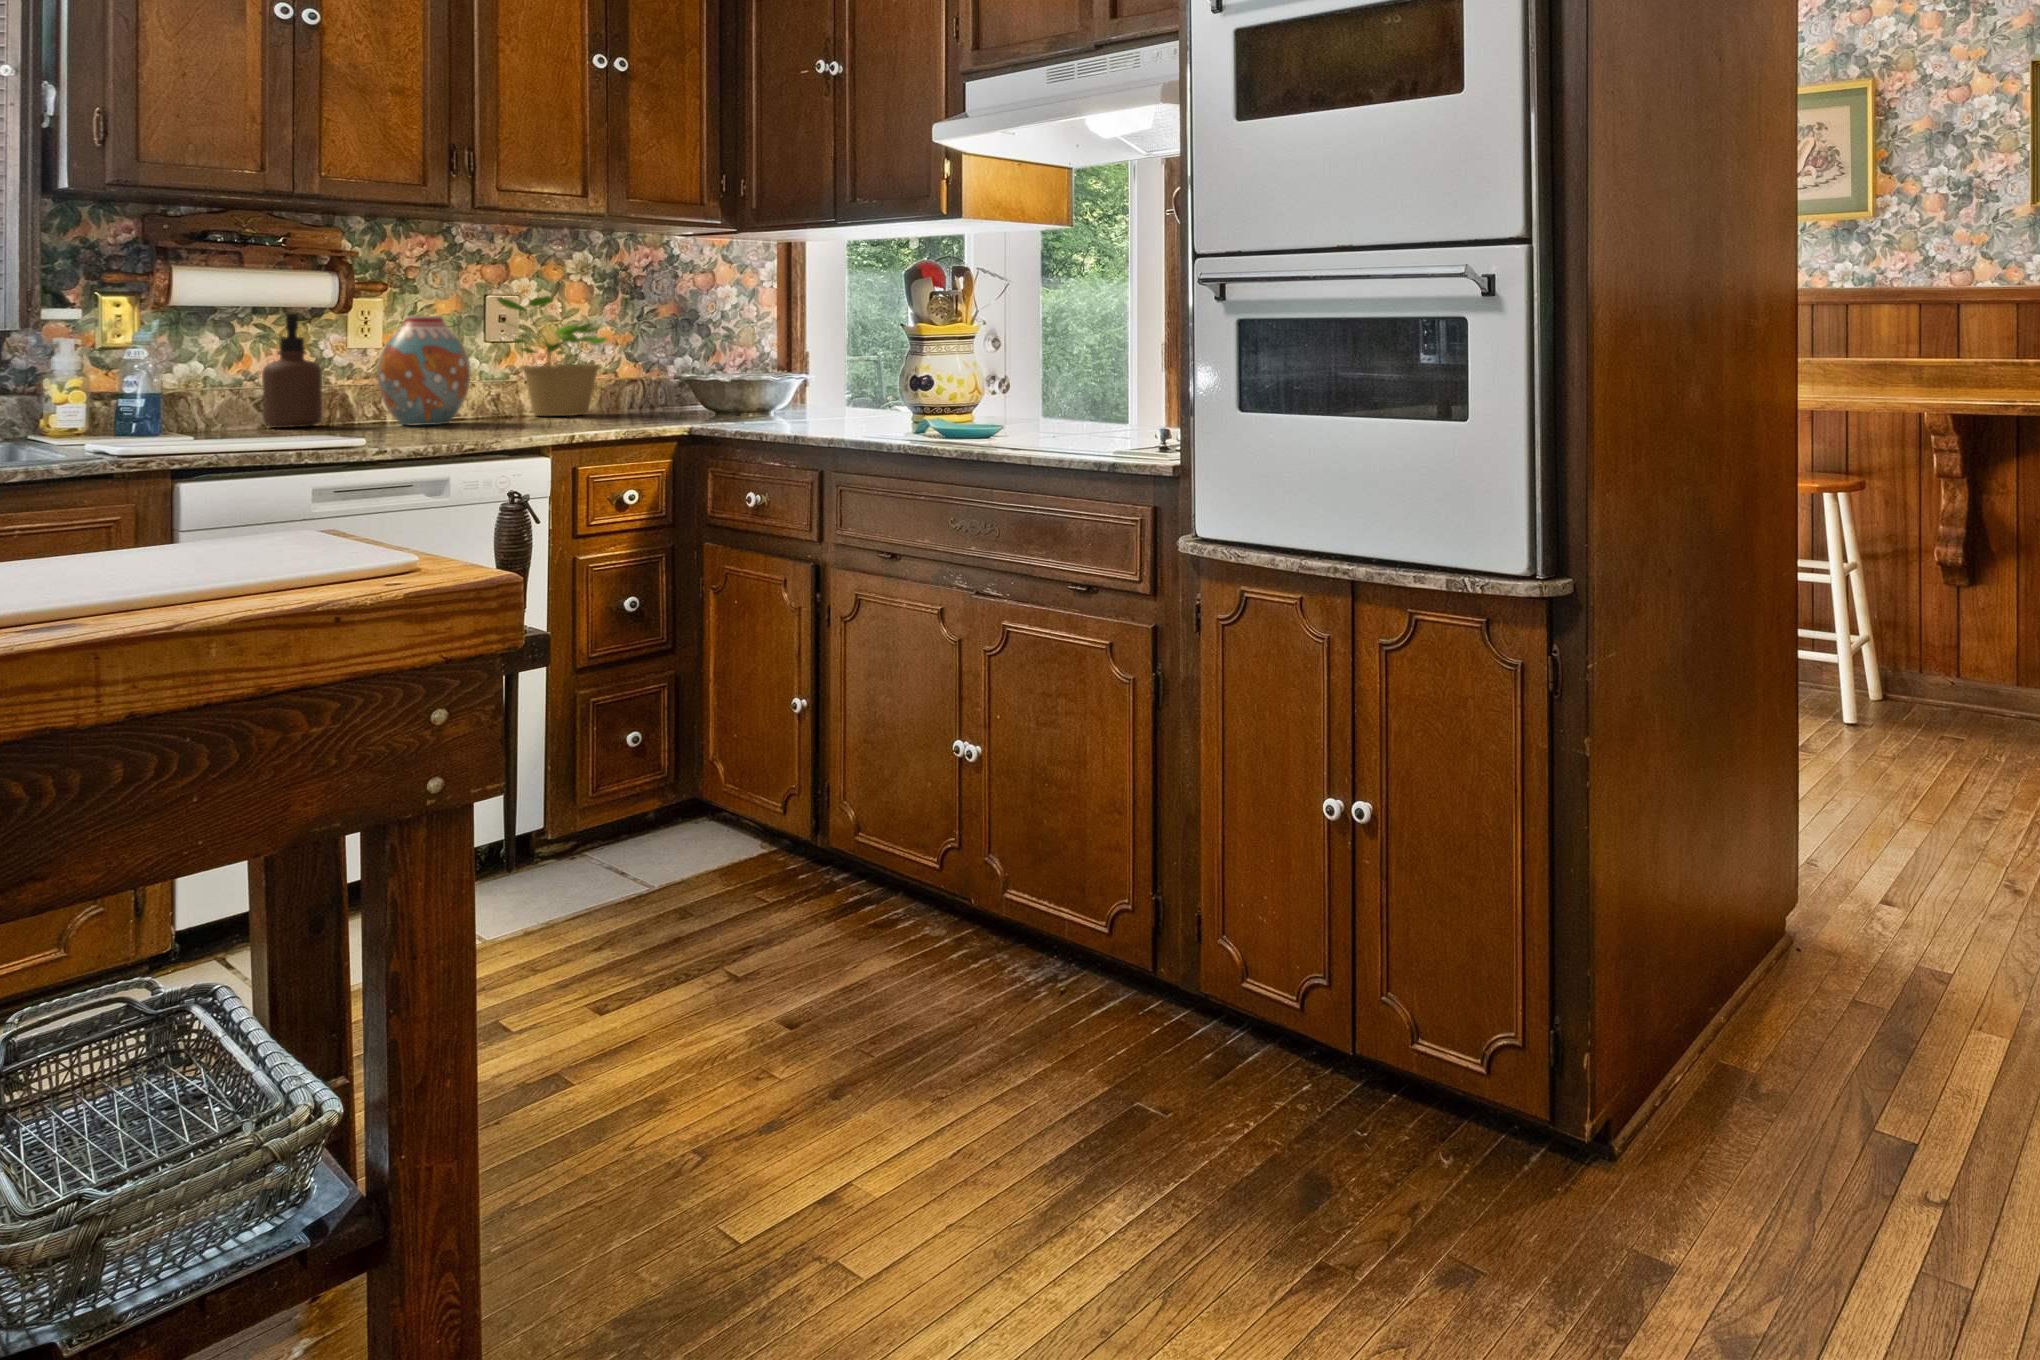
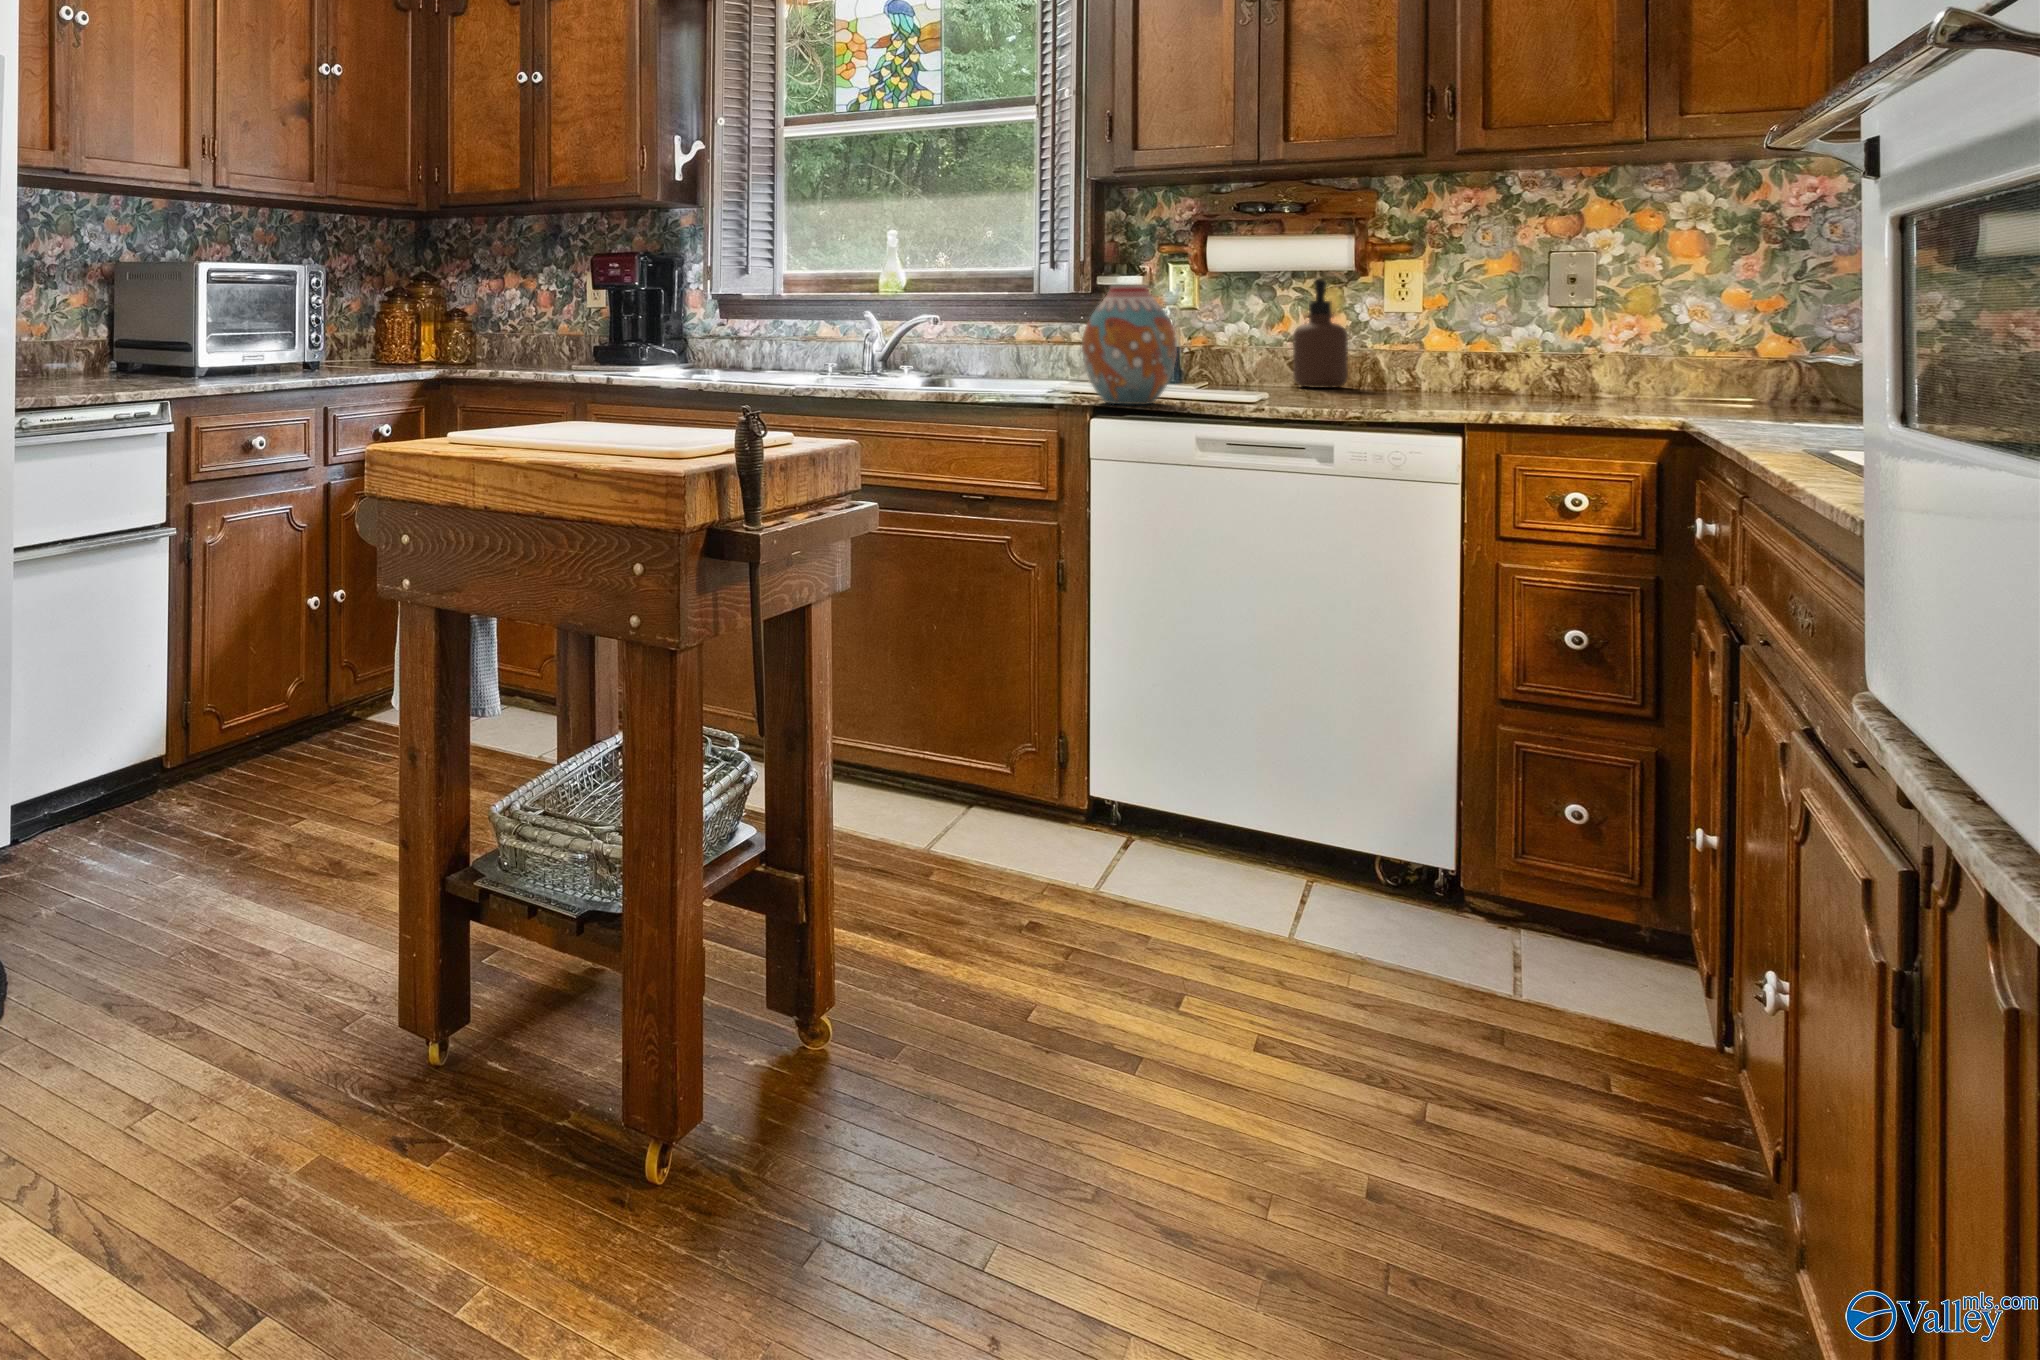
potted plant: present [497,296,606,416] -> none [1550,250,1715,397]
vase: present [377,316,470,425] -> present [1082,285,1177,404]

